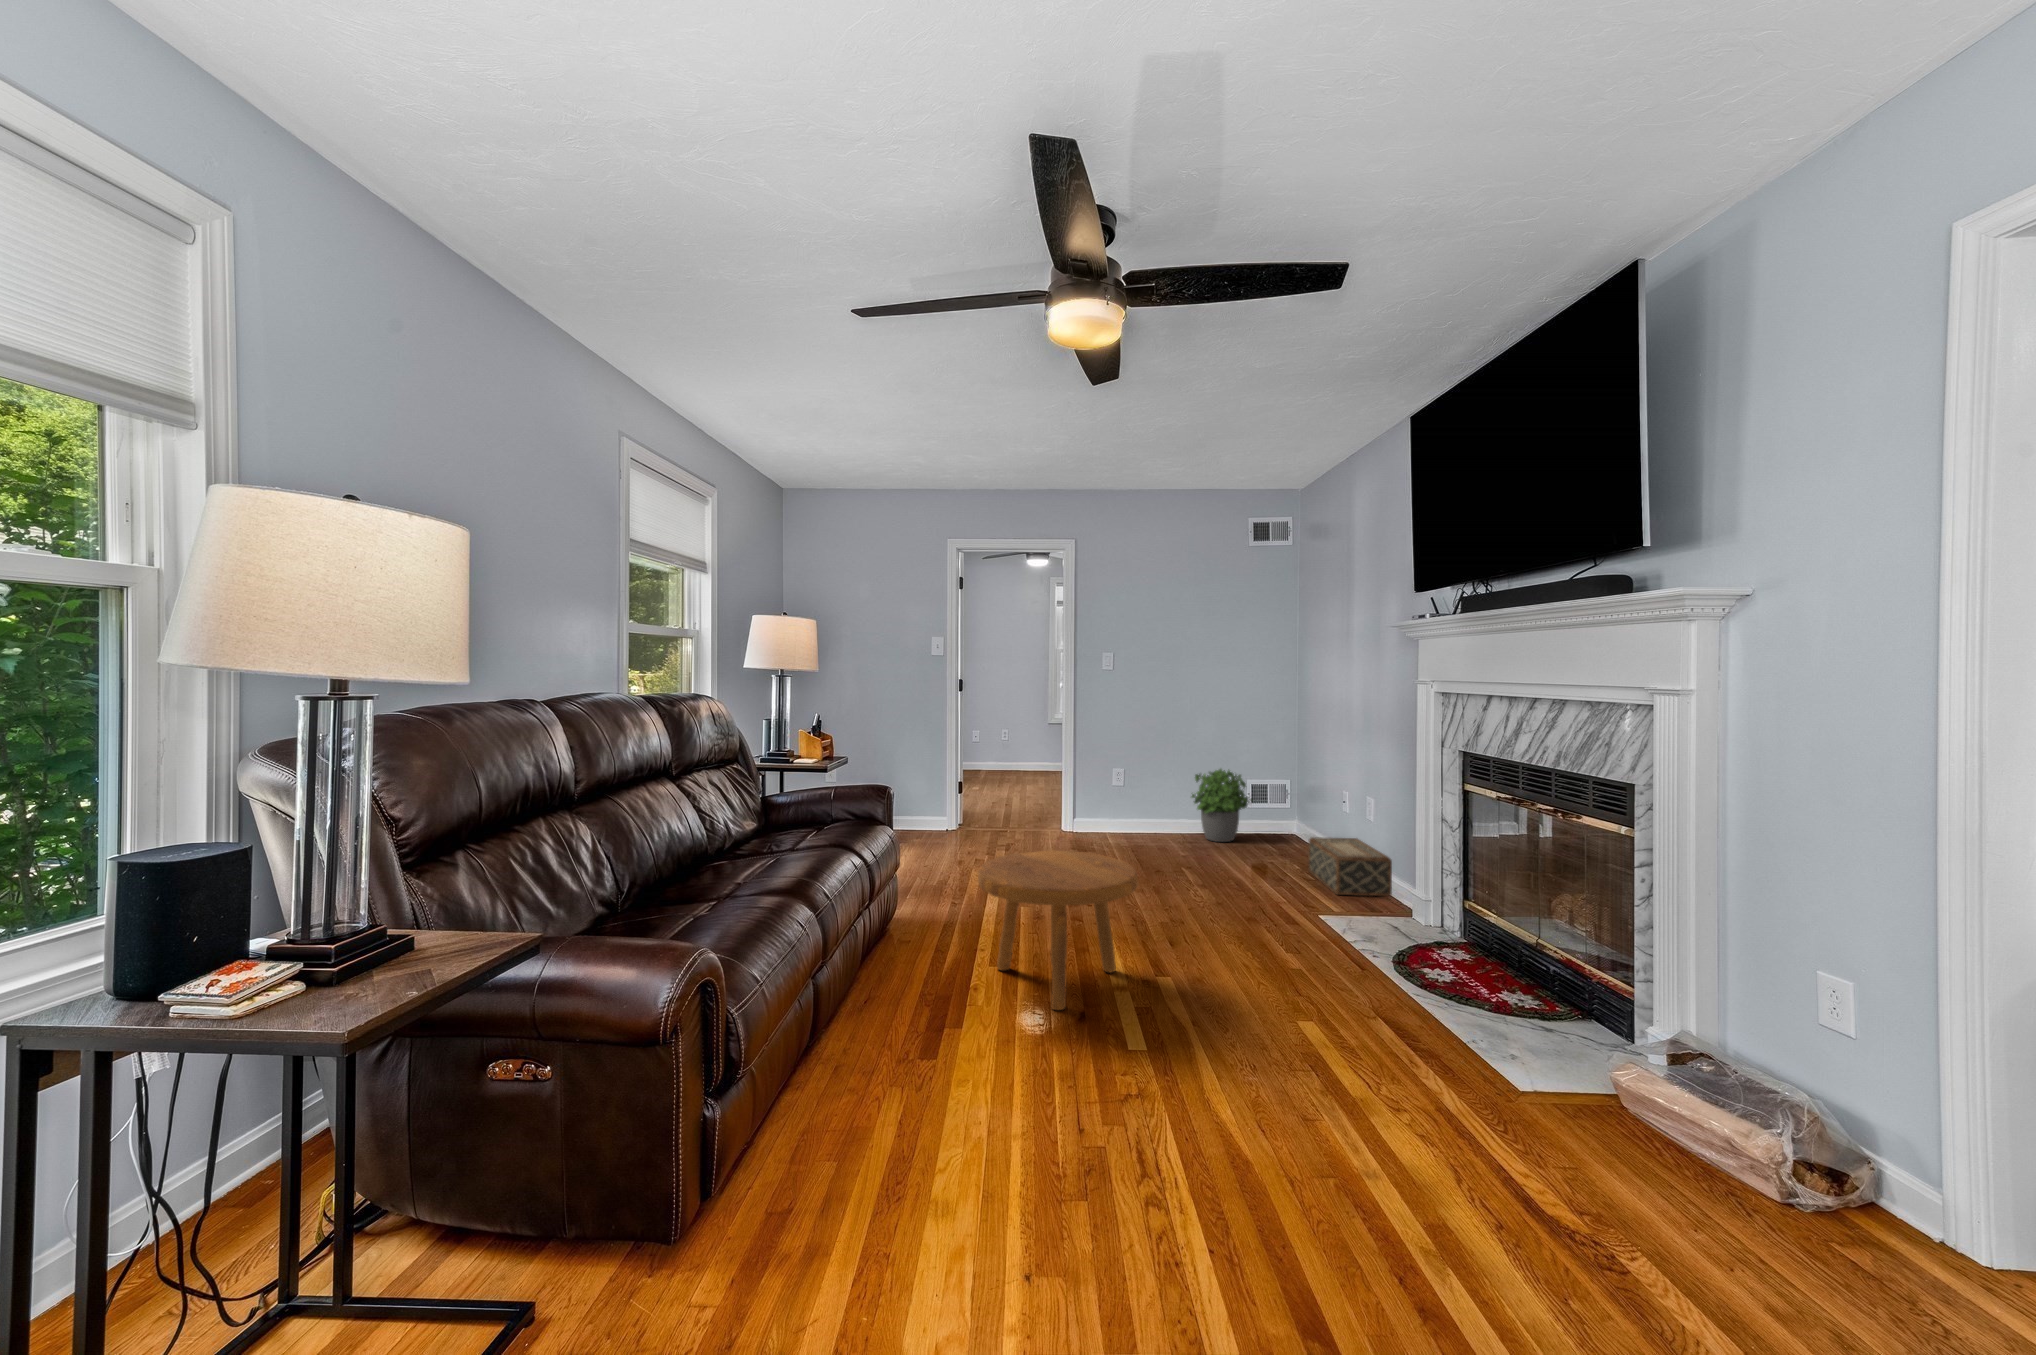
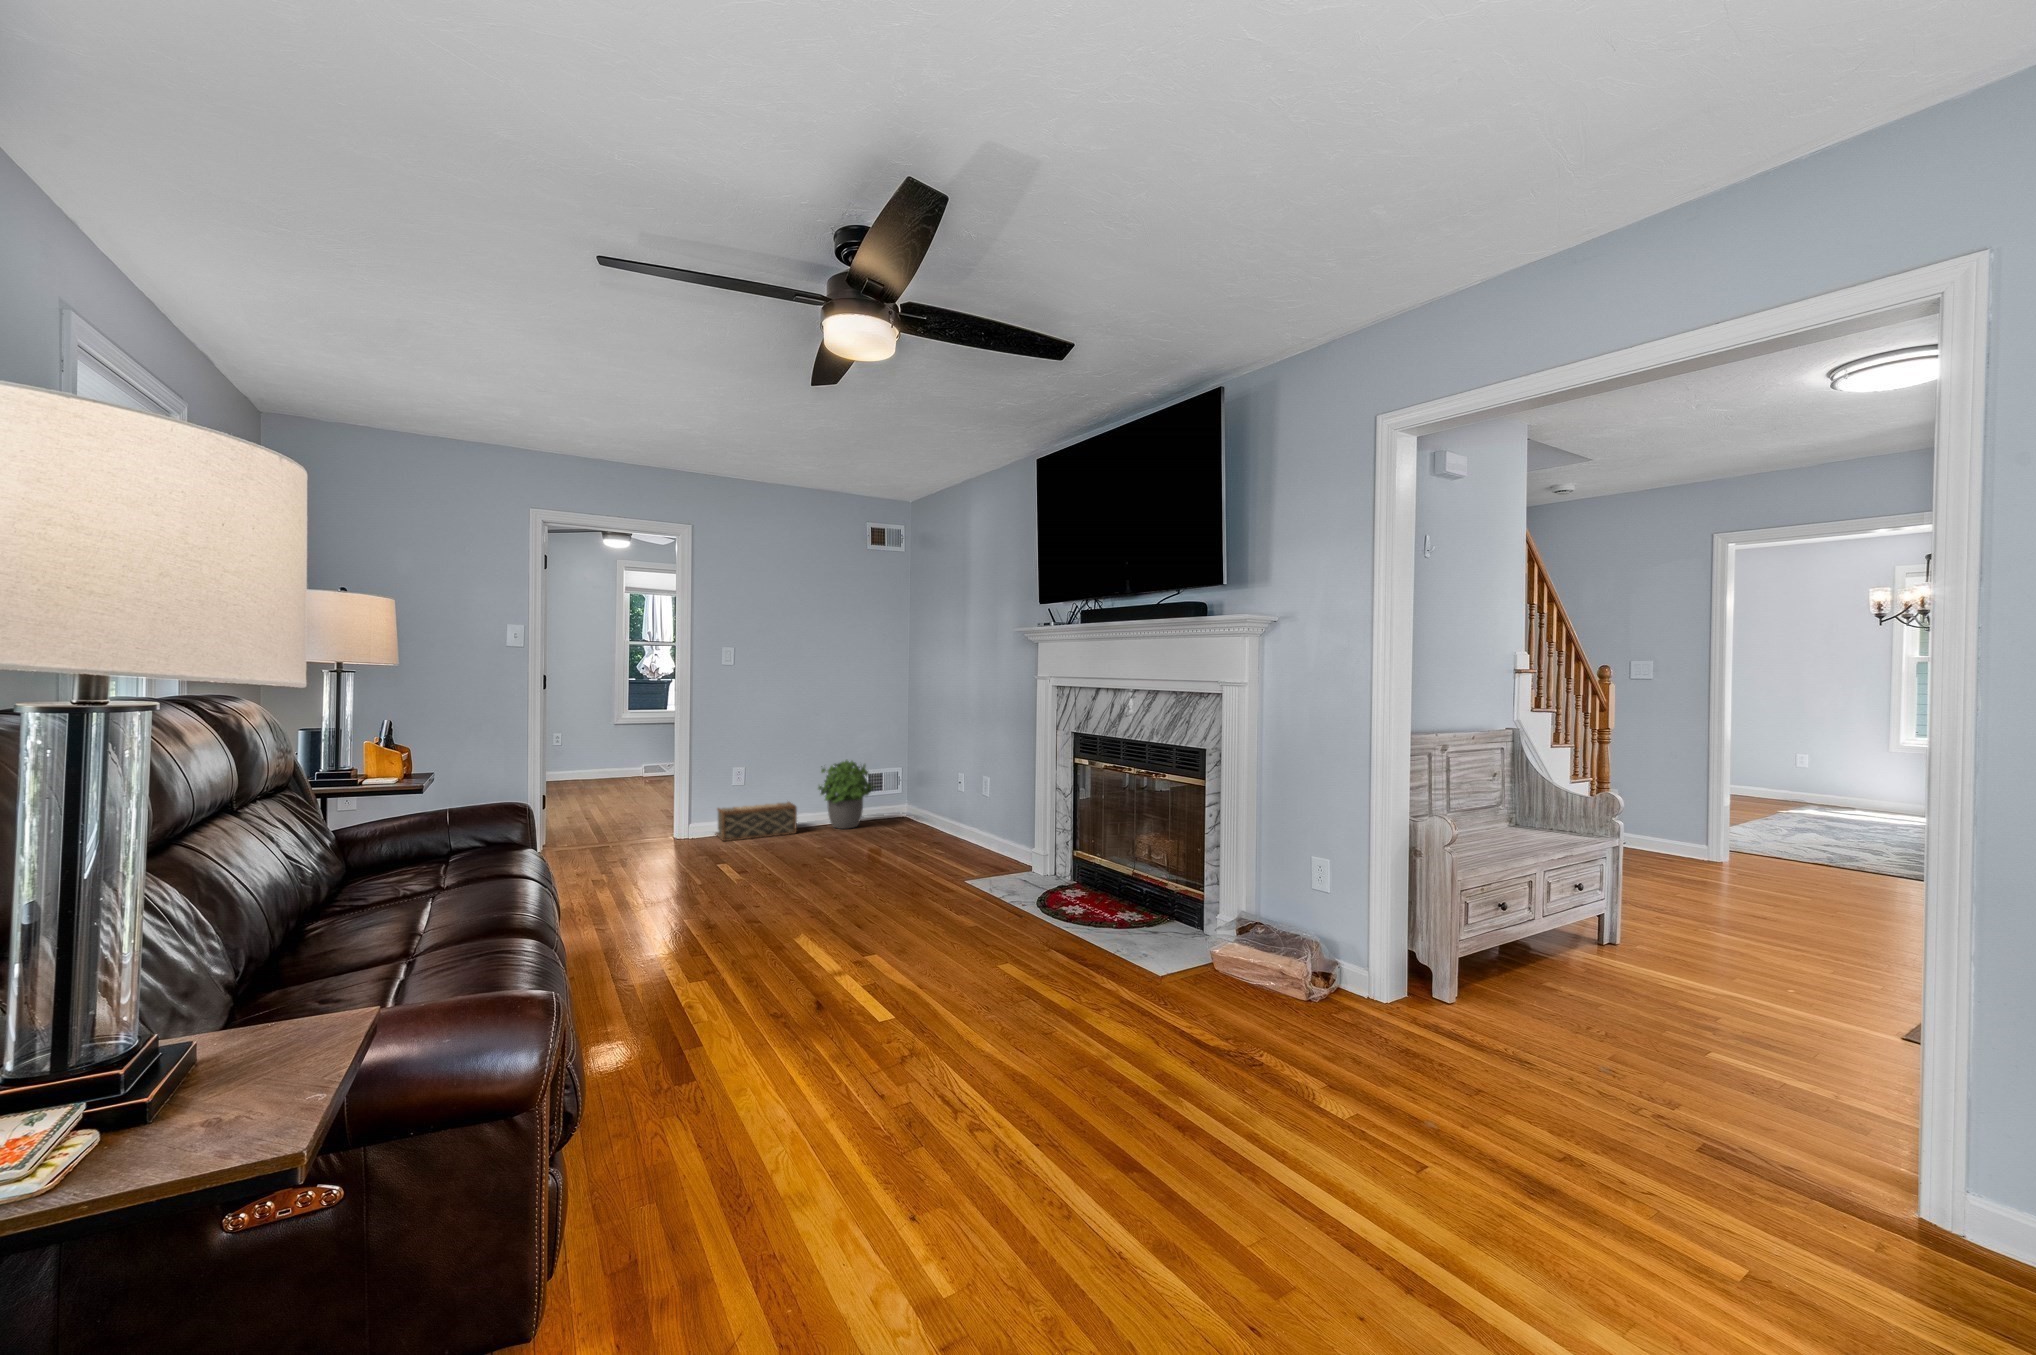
woven basket: present [1308,837,1392,896] -> present [715,802,797,841]
footstool: present [978,850,1138,1010] -> none [691,849,856,1004]

